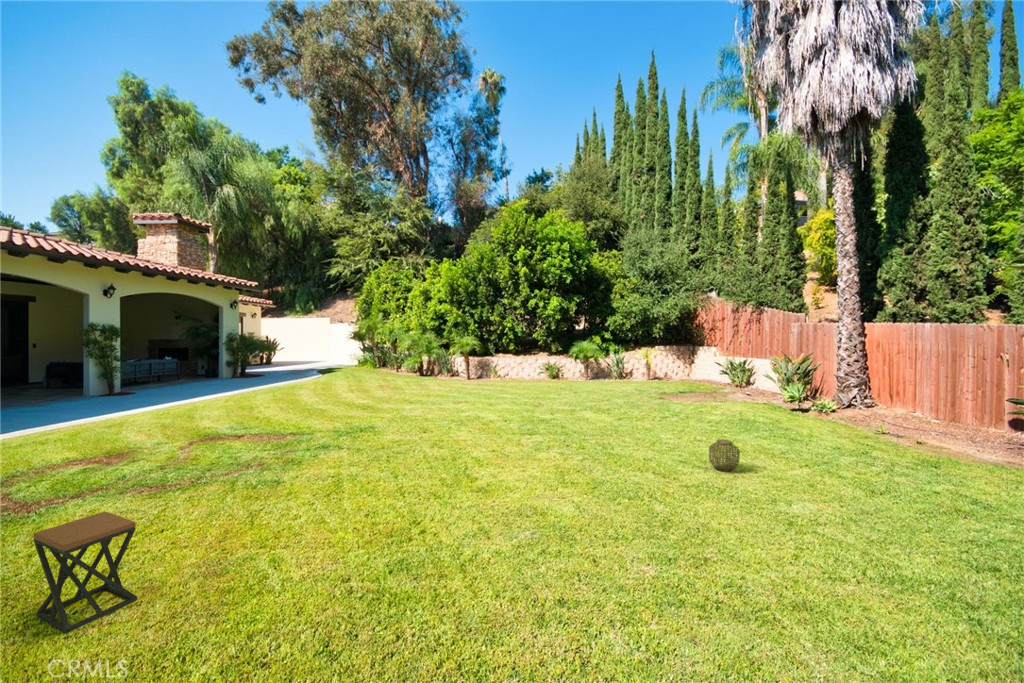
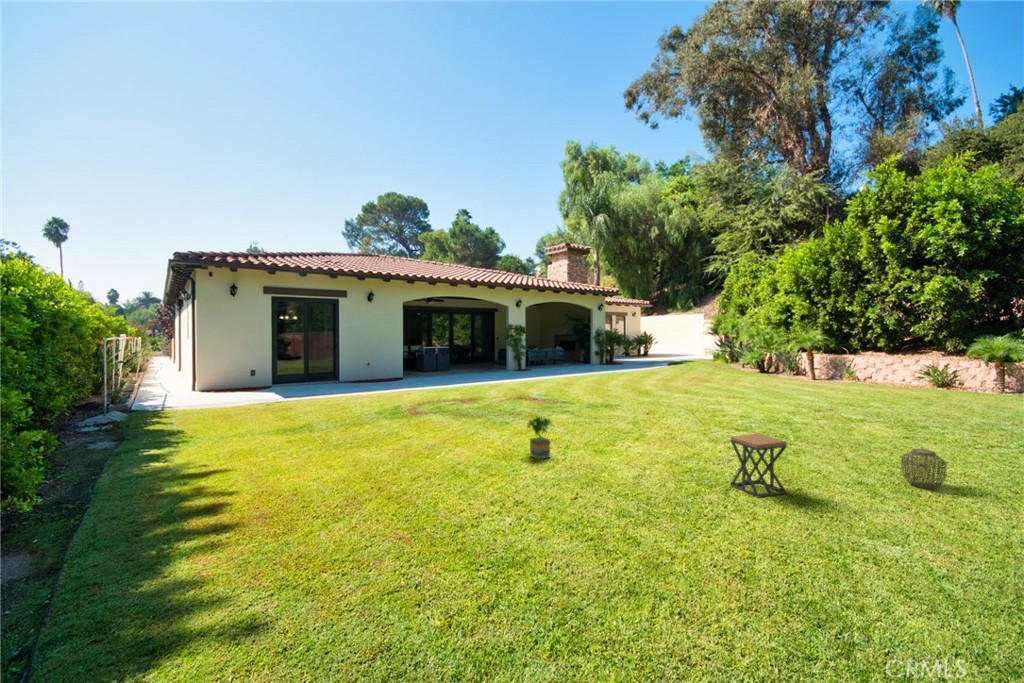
potted tree: none [401,485,444,559] -> present [528,417,553,460]
stool: present [34,512,137,633] -> present [731,434,787,497]

